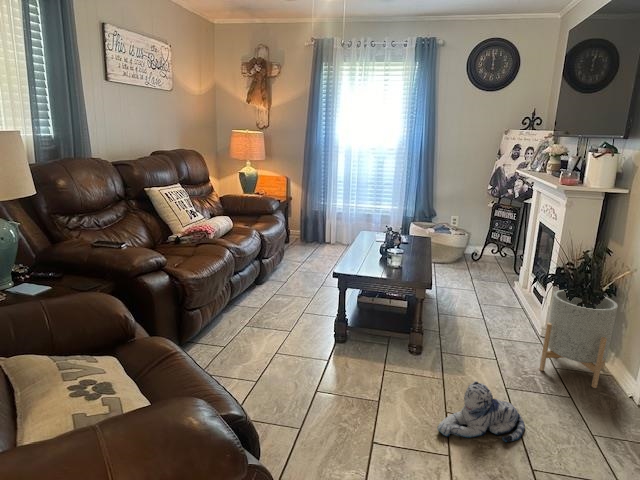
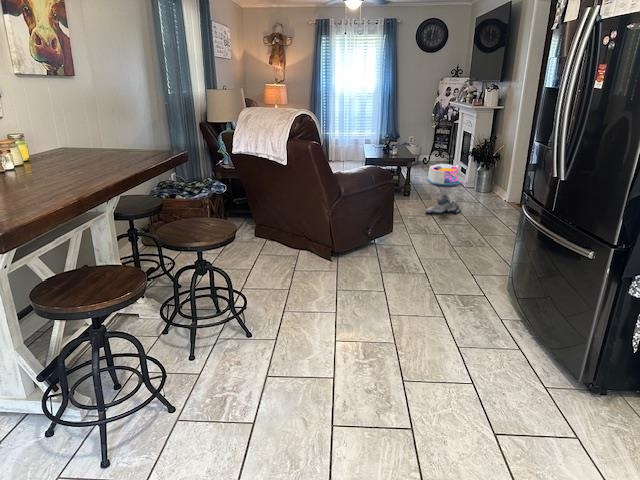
storage bin: none [469,277,528,325] -> present [427,164,460,186]
planter: present [539,290,618,388] -> none [466,158,499,200]

